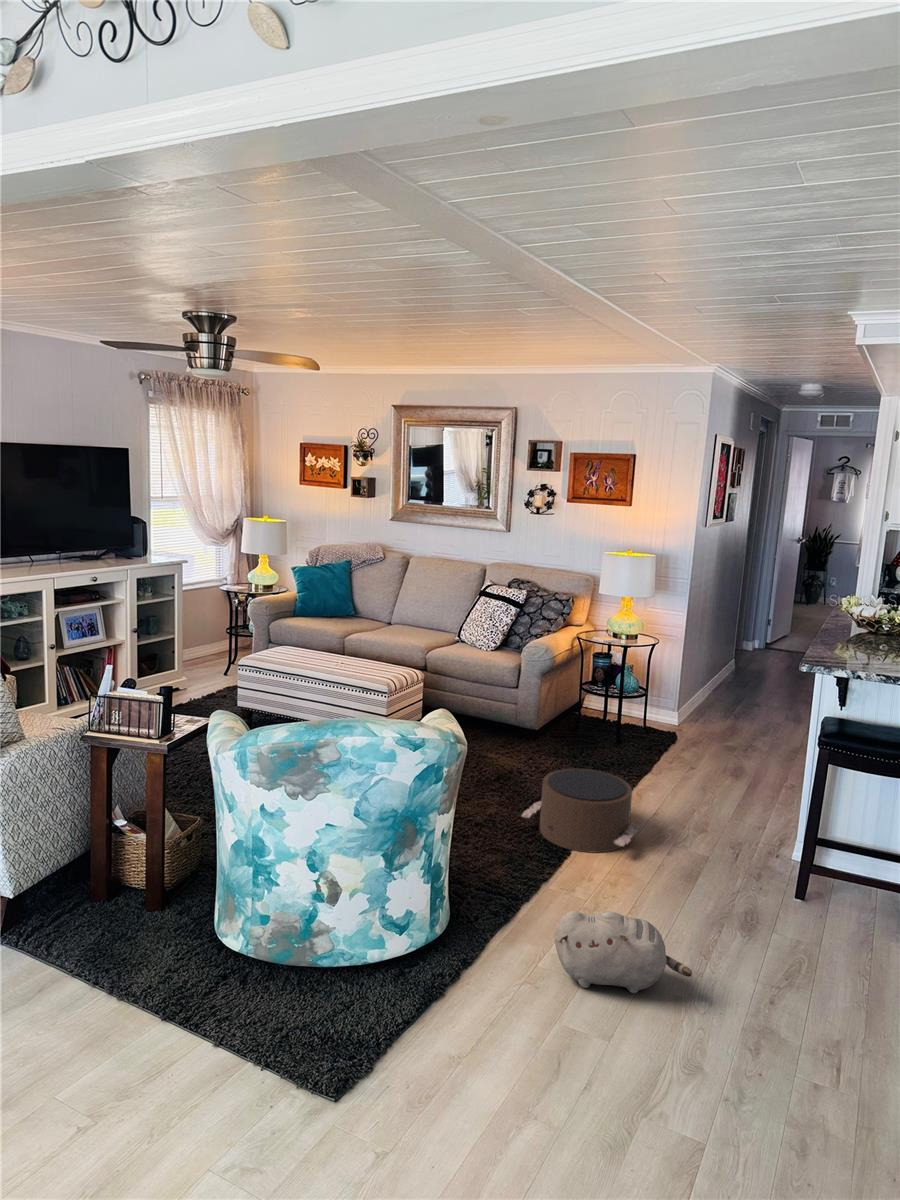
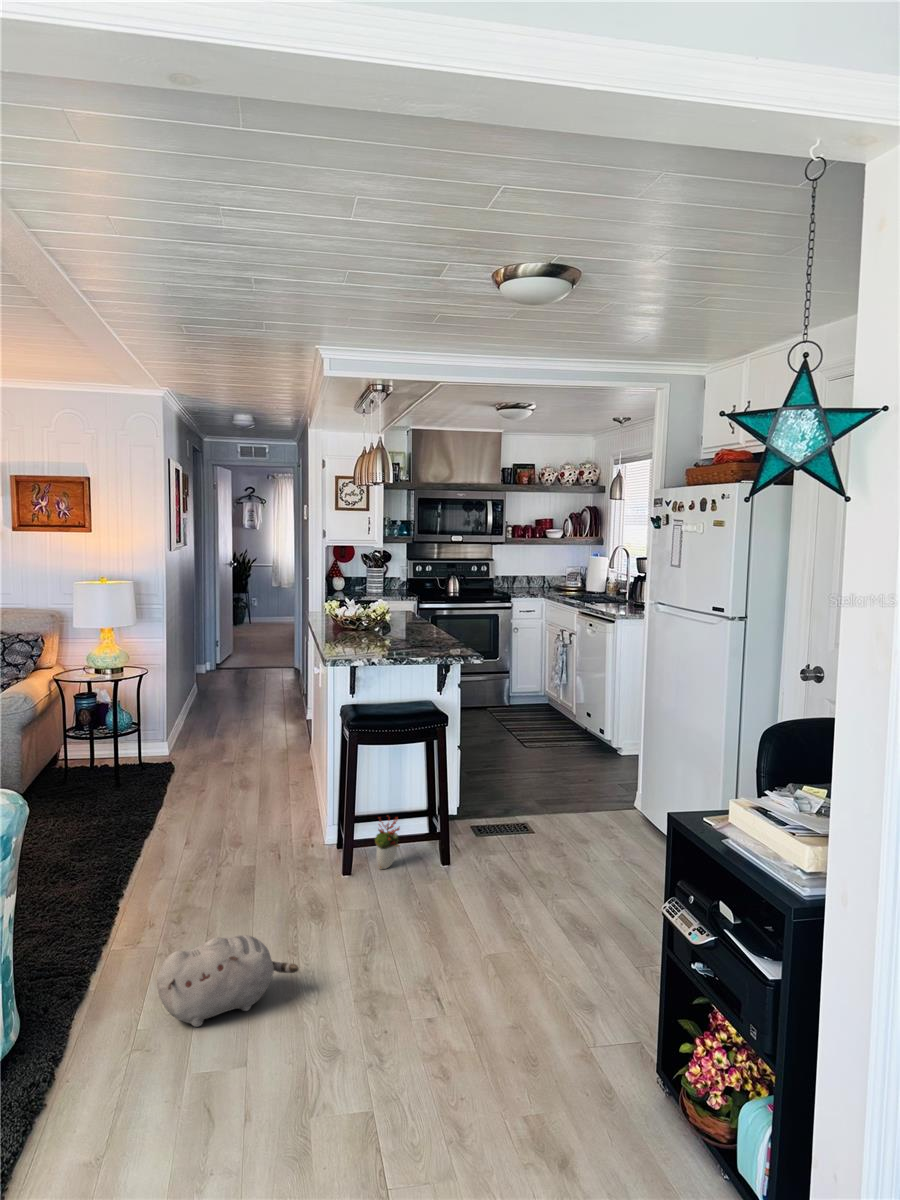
pouf: present [522,769,641,853] -> none [50,812,185,902]
decorative plant: none [840,849,875,908] -> present [375,816,400,869]

